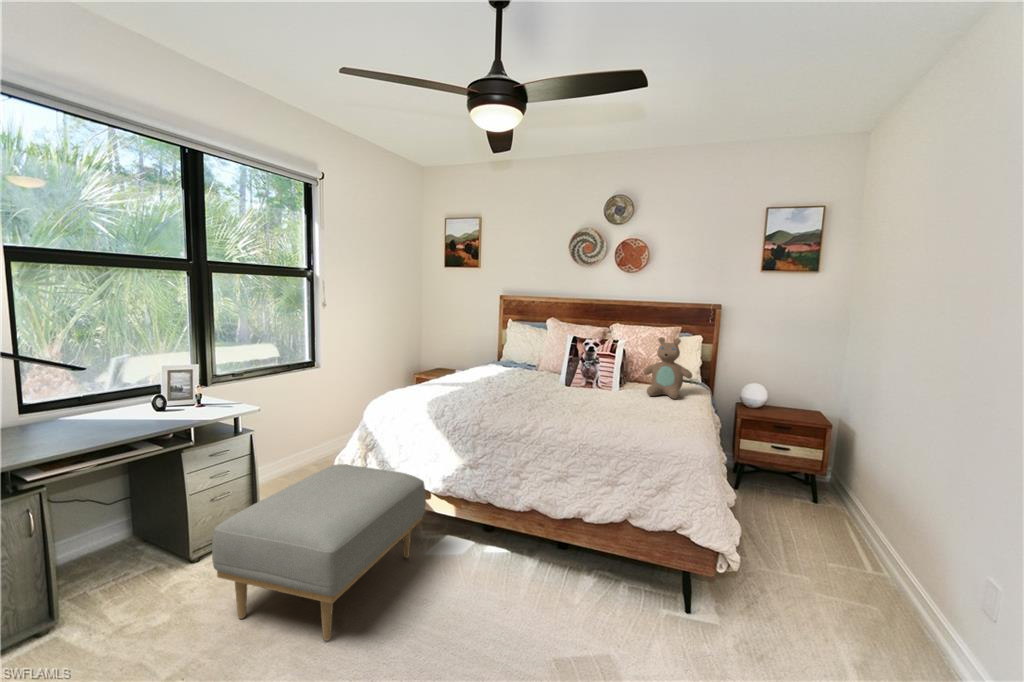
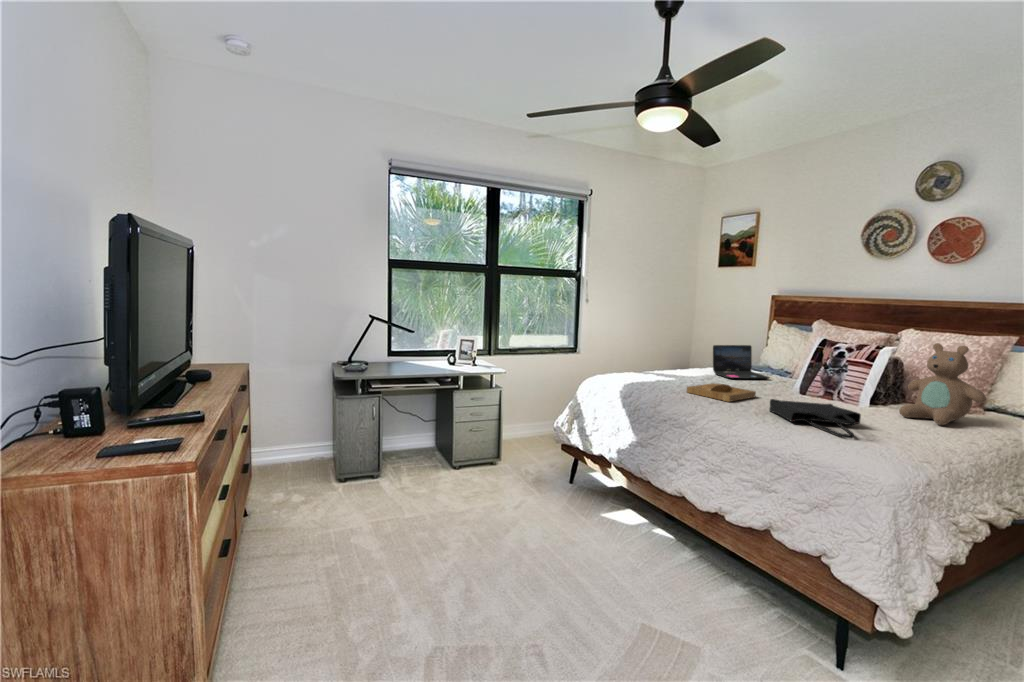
laptop: none [482,346,532,380] -> present [713,345,770,379]
tray: none [497,388,550,405] -> present [687,383,756,402]
tote bag: none [580,394,660,423] -> present [769,399,861,438]
ottoman: present [212,464,426,640] -> none [443,422,601,536]

